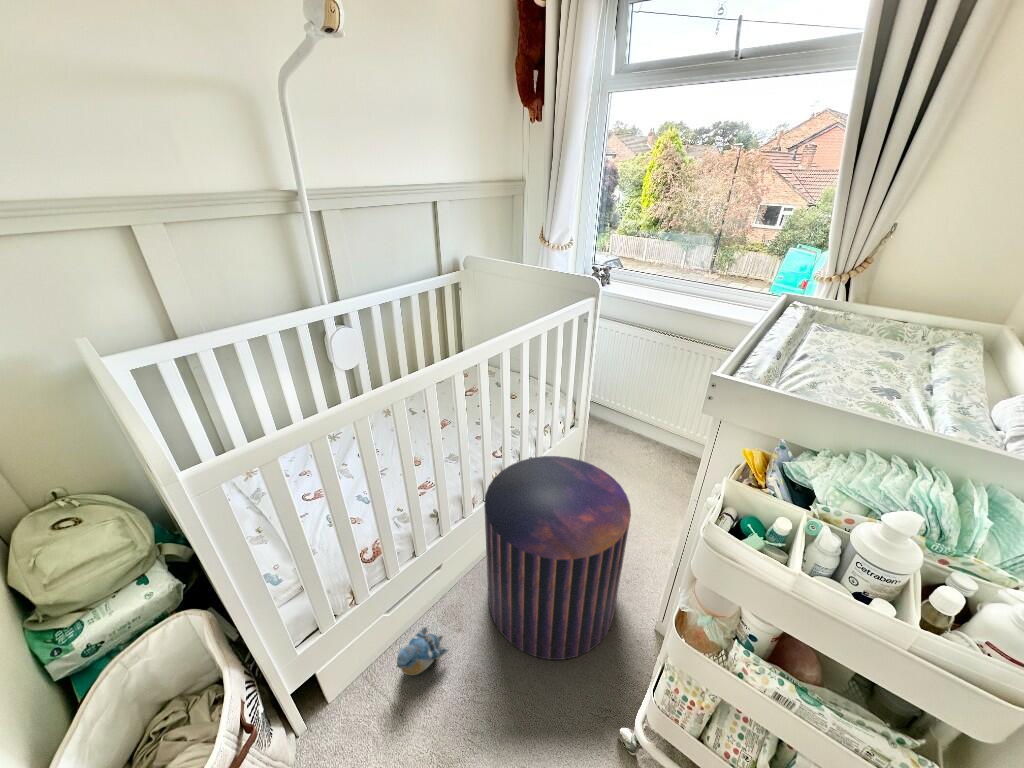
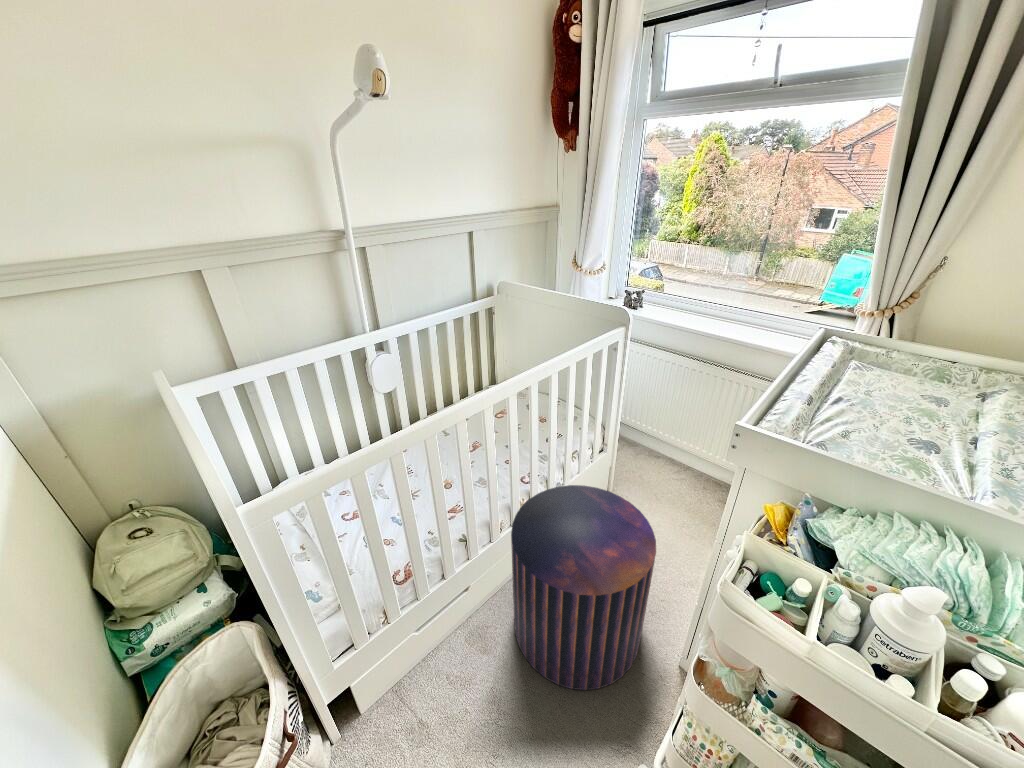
plush toy: present [396,627,449,675] -> none [424,647,474,694]

